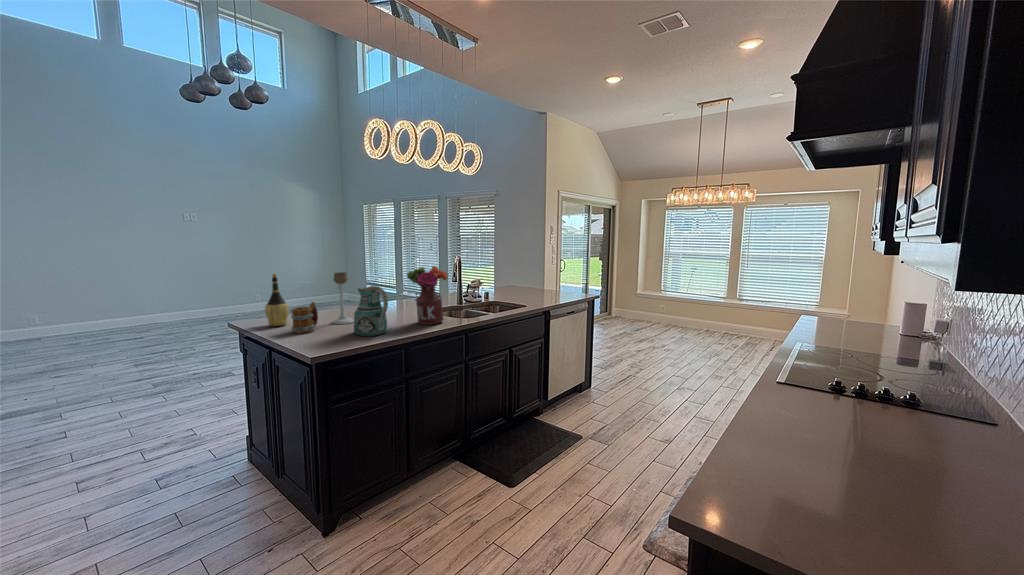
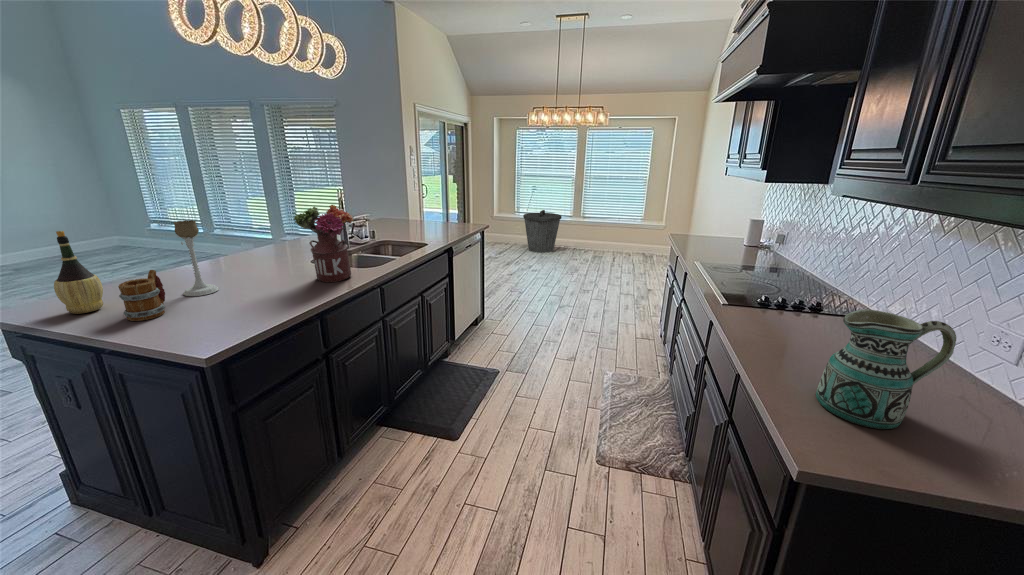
ceramic pitcher: present [354,286,388,336] -> present [816,310,956,429]
trash can: none [667,289,710,334] -> present [523,210,562,253]

